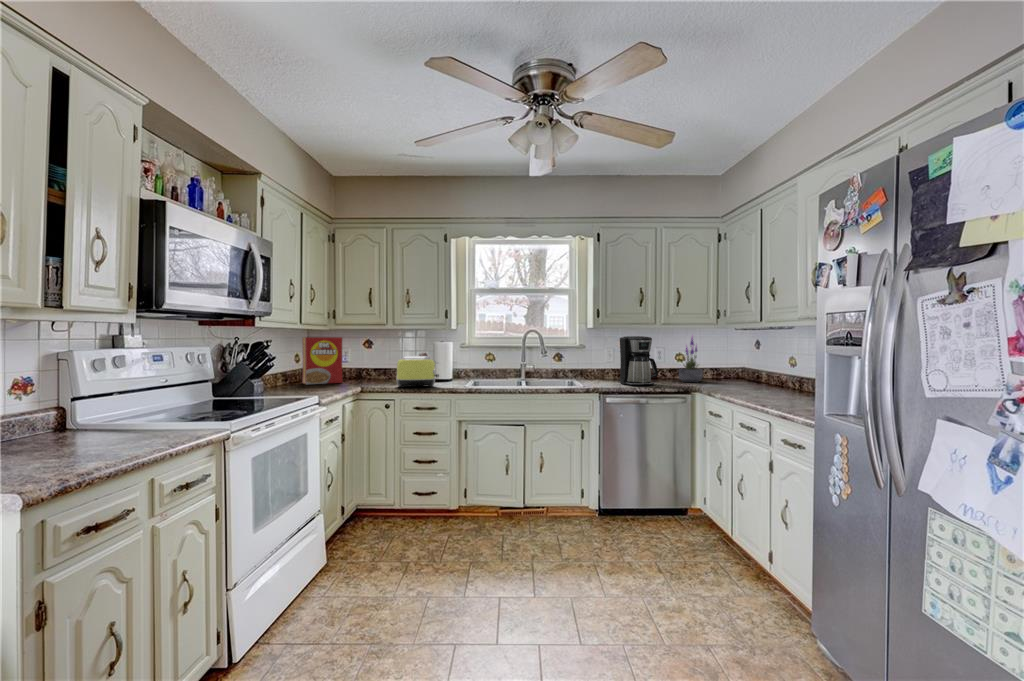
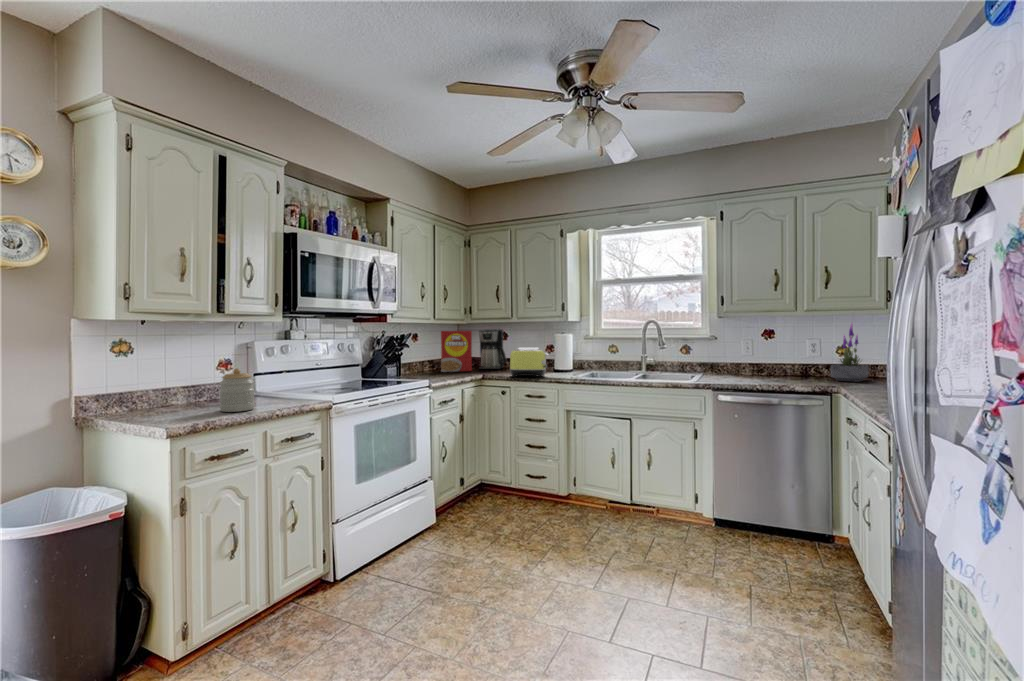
coffee maker: present [618,336,658,385] -> present [479,329,506,369]
jar: none [66,391,126,457] -> present [219,368,255,412]

